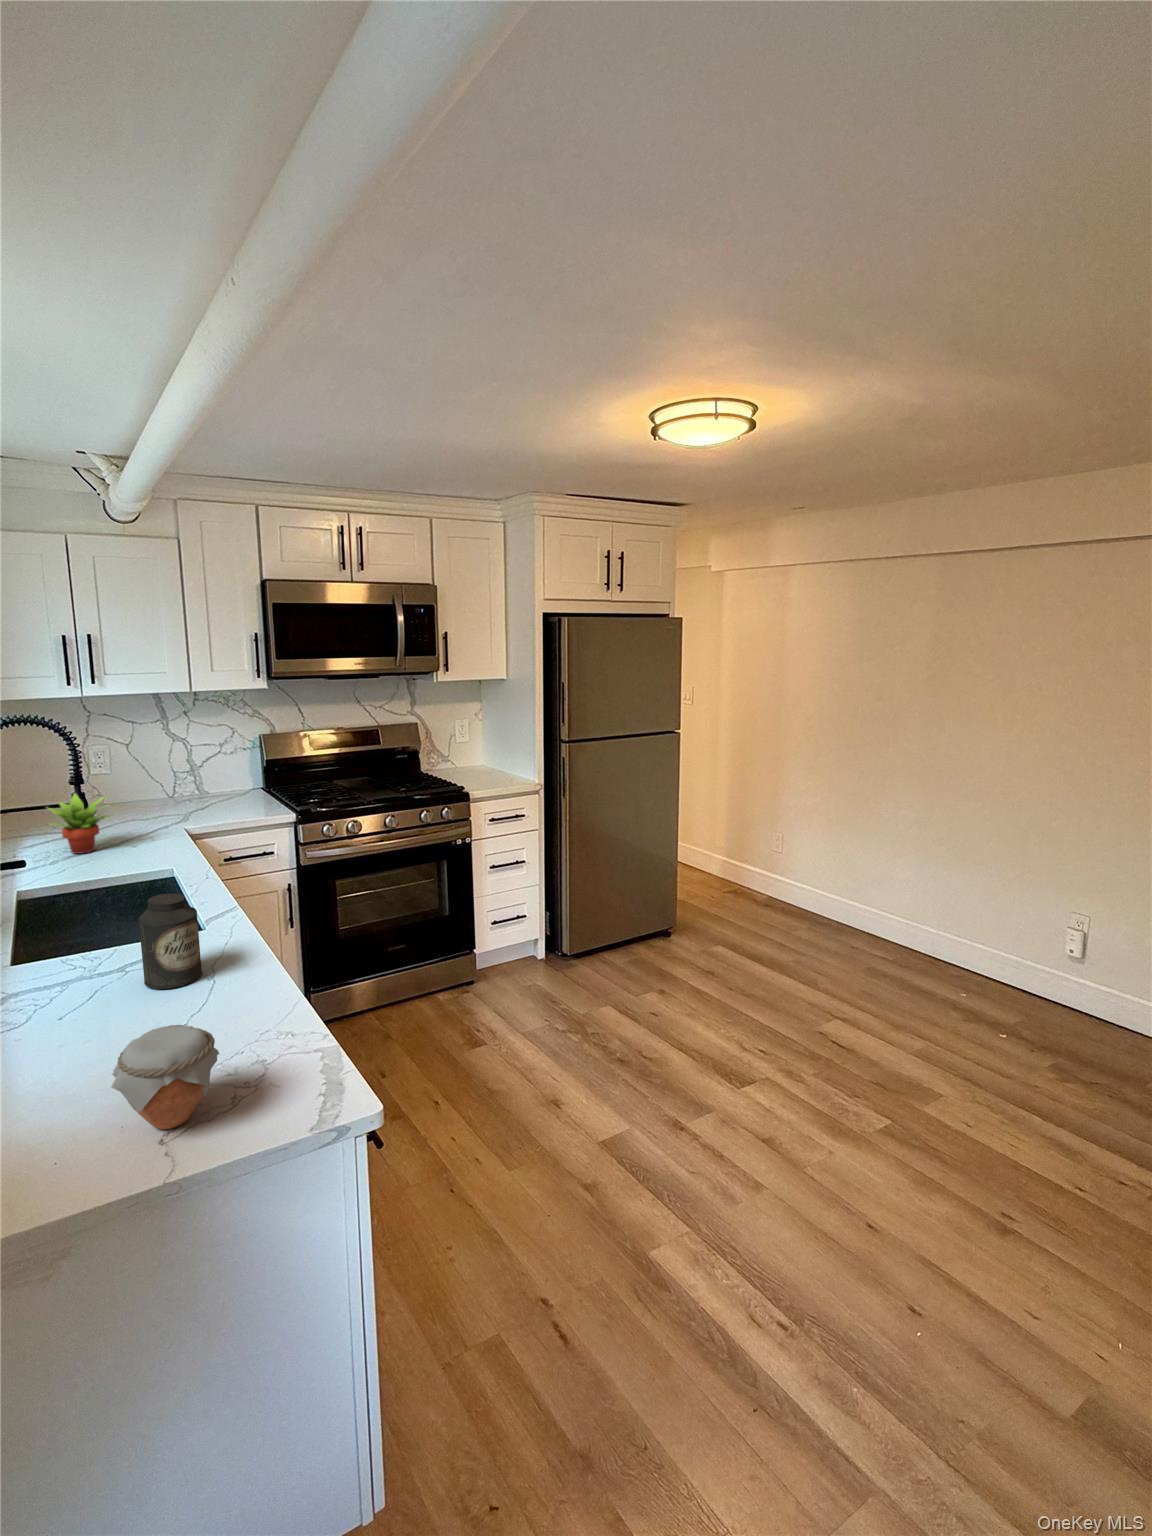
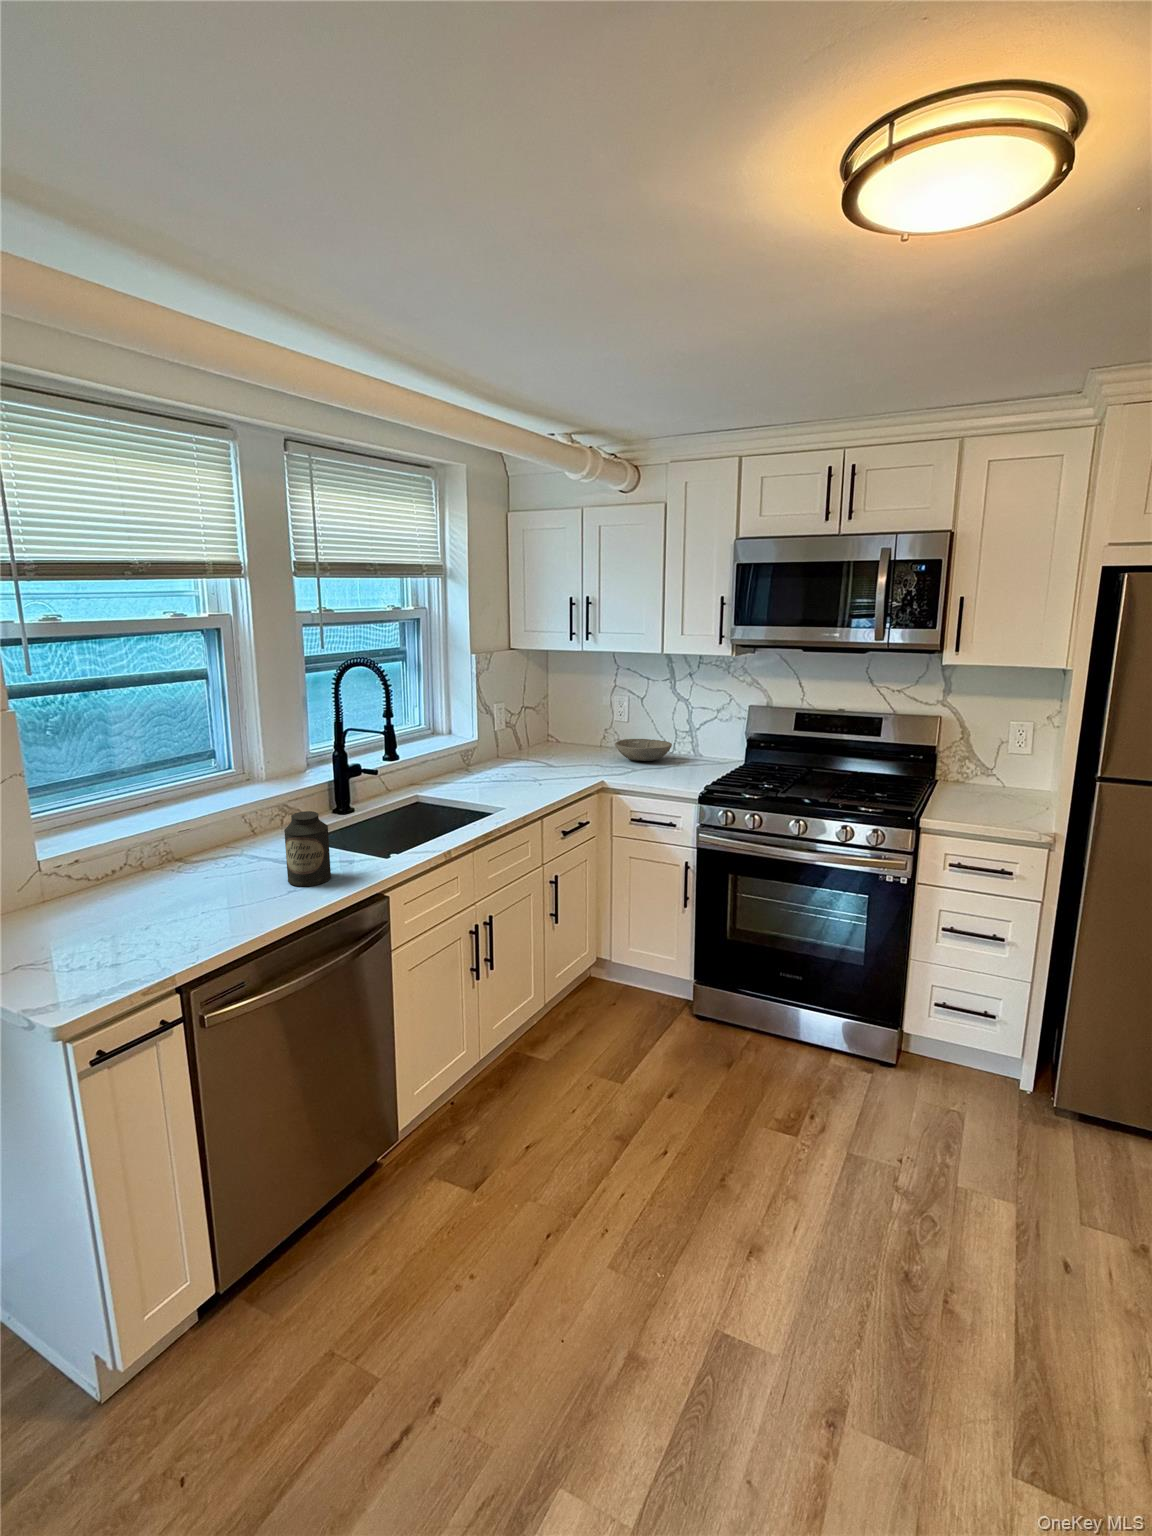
bowl: none [126,784,197,809] -> present [615,739,672,761]
succulent plant: present [48,793,113,854] -> none [492,731,539,781]
jar: present [111,1025,219,1130] -> none [53,887,129,958]

